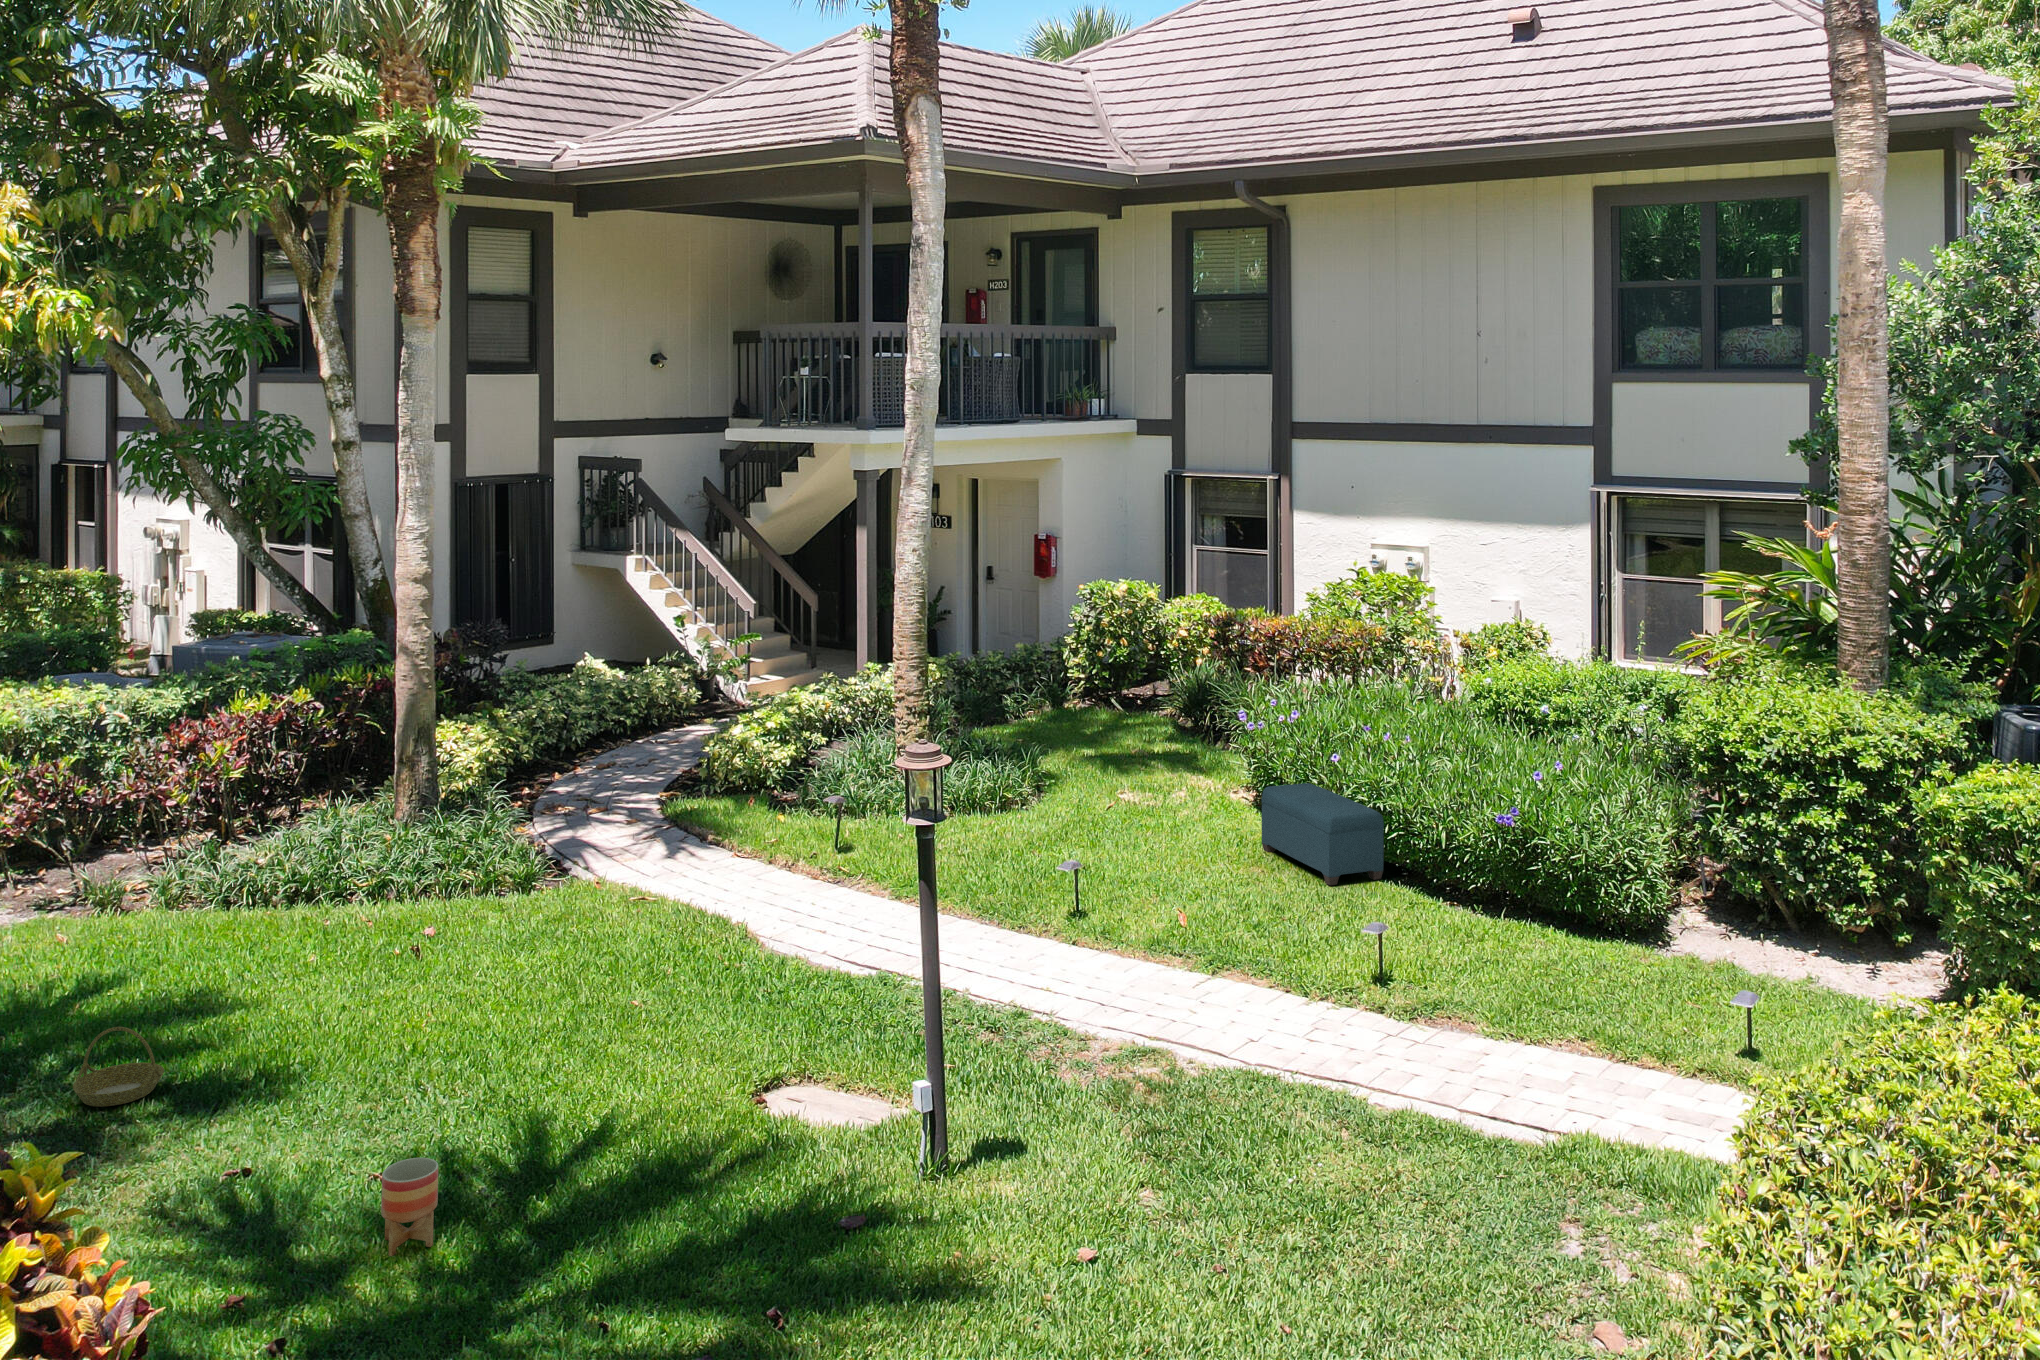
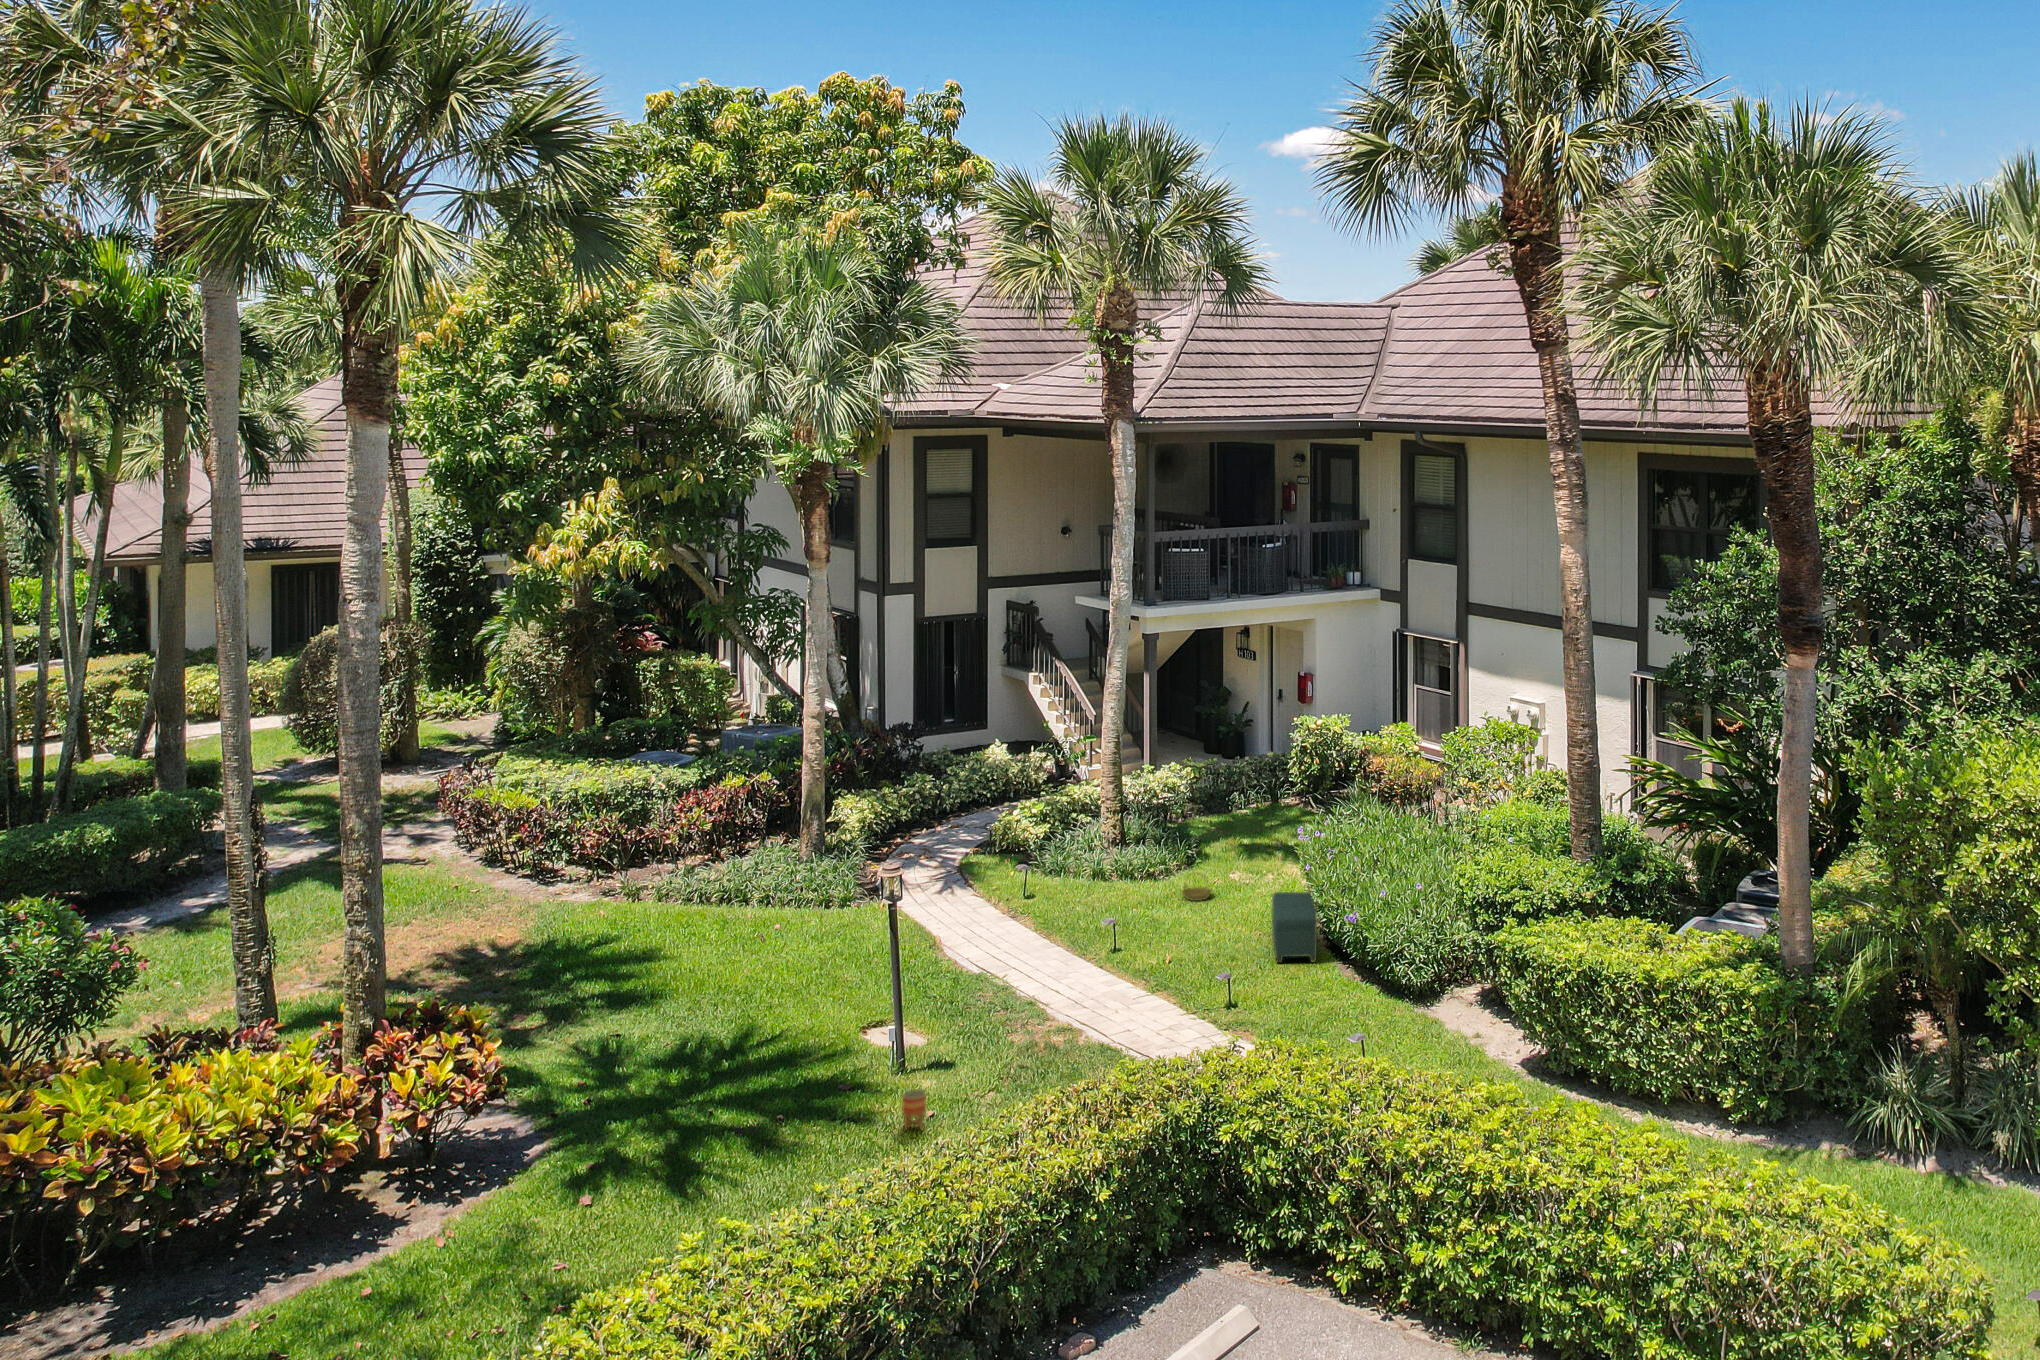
basket: present [73,1027,164,1107] -> present [1183,878,1211,901]
planter: present [381,1158,438,1256] -> present [902,1089,926,1131]

